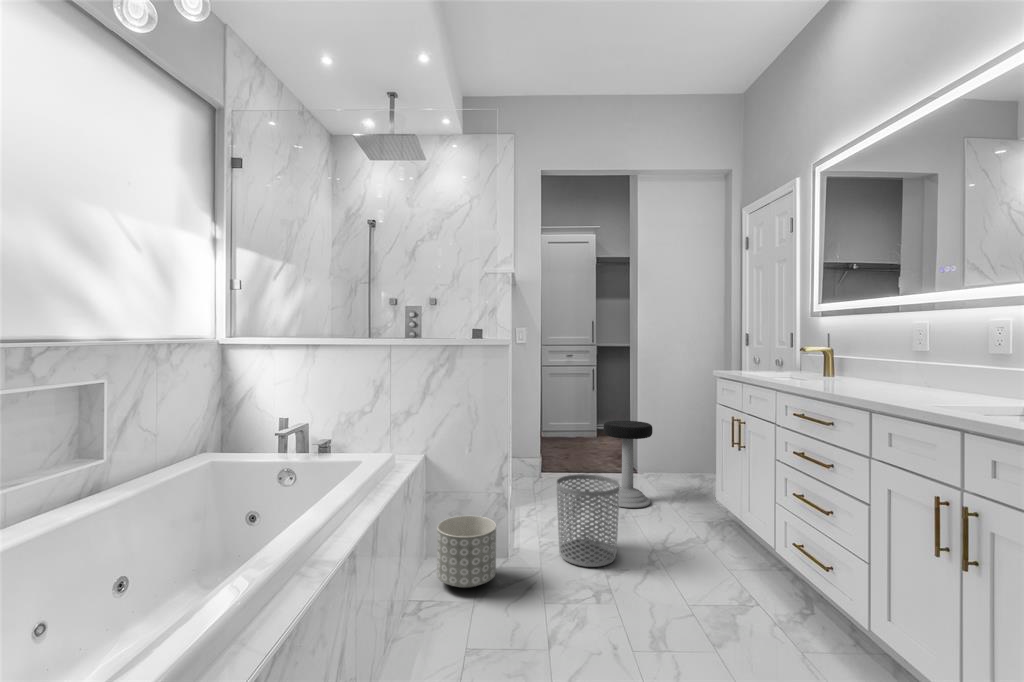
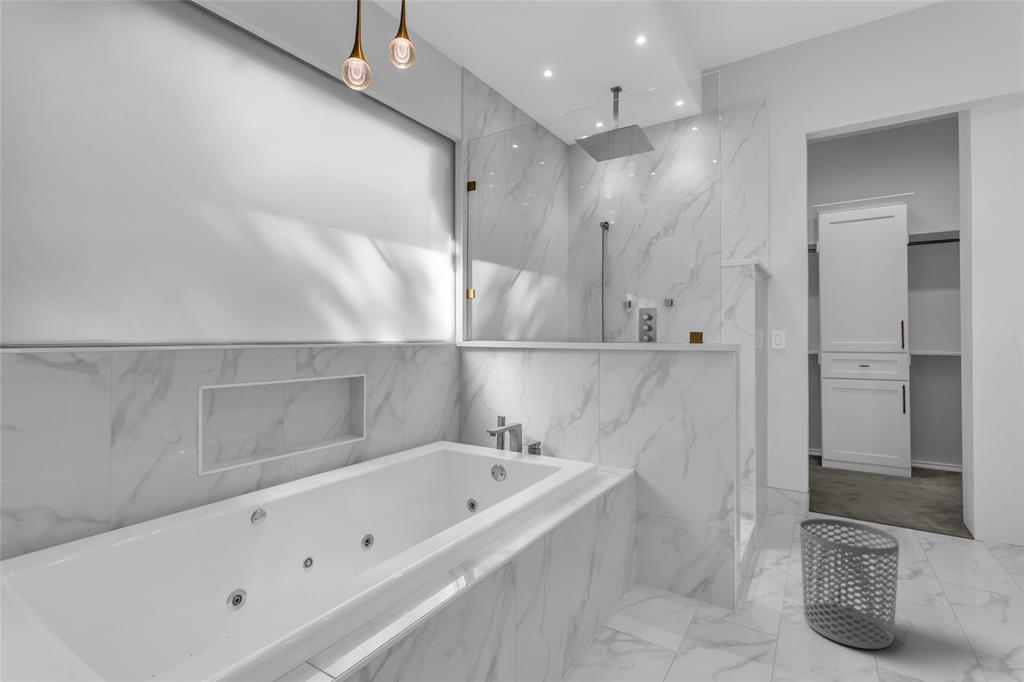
stool: present [603,421,652,508] -> none [896,456,982,584]
planter: present [437,516,496,588] -> none [639,542,709,626]

